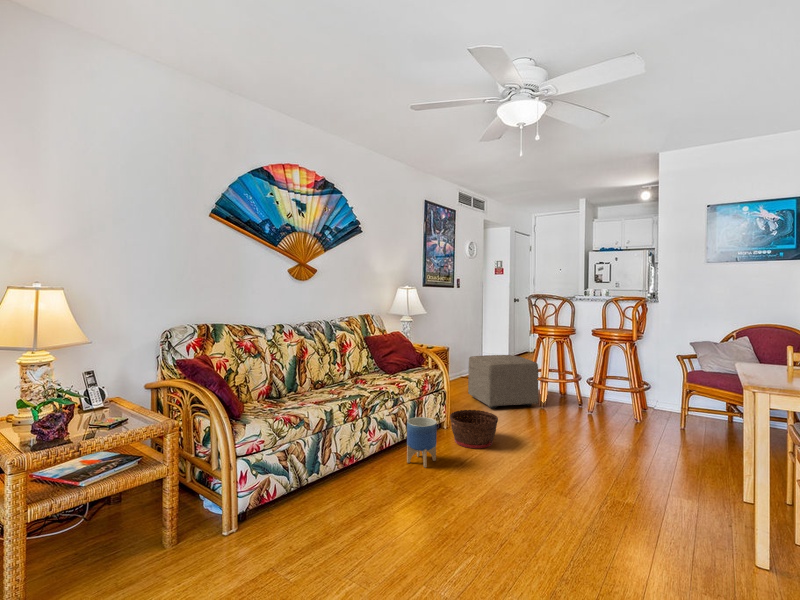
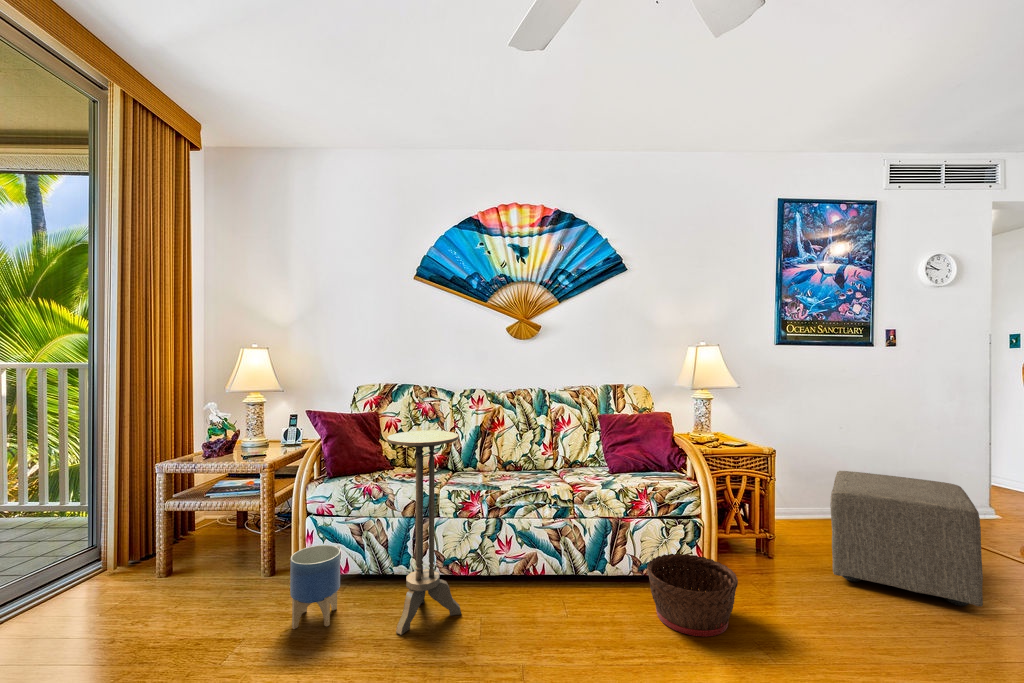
side table: none [339,355,394,511] -> present [387,430,461,635]
planter: present [407,417,437,468] -> present [290,545,340,629]

